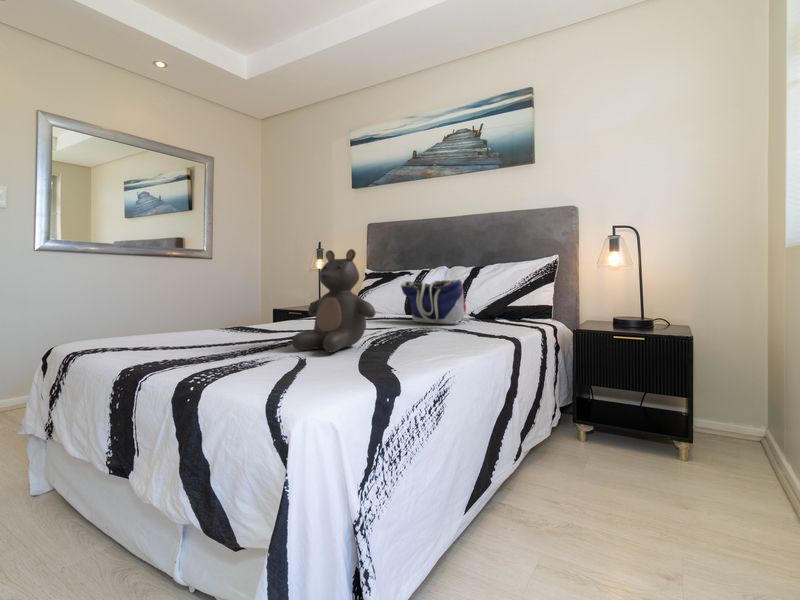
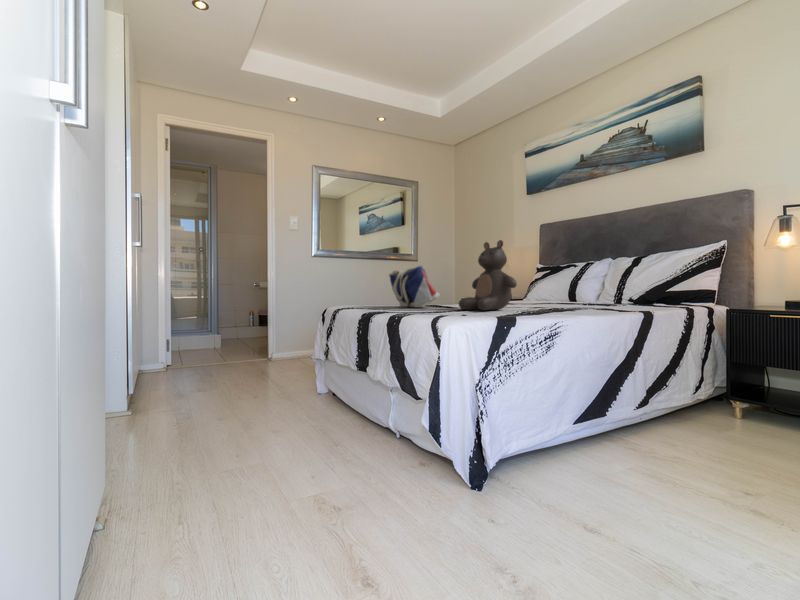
tote bag: present [401,279,467,324] -> present [389,266,440,308]

